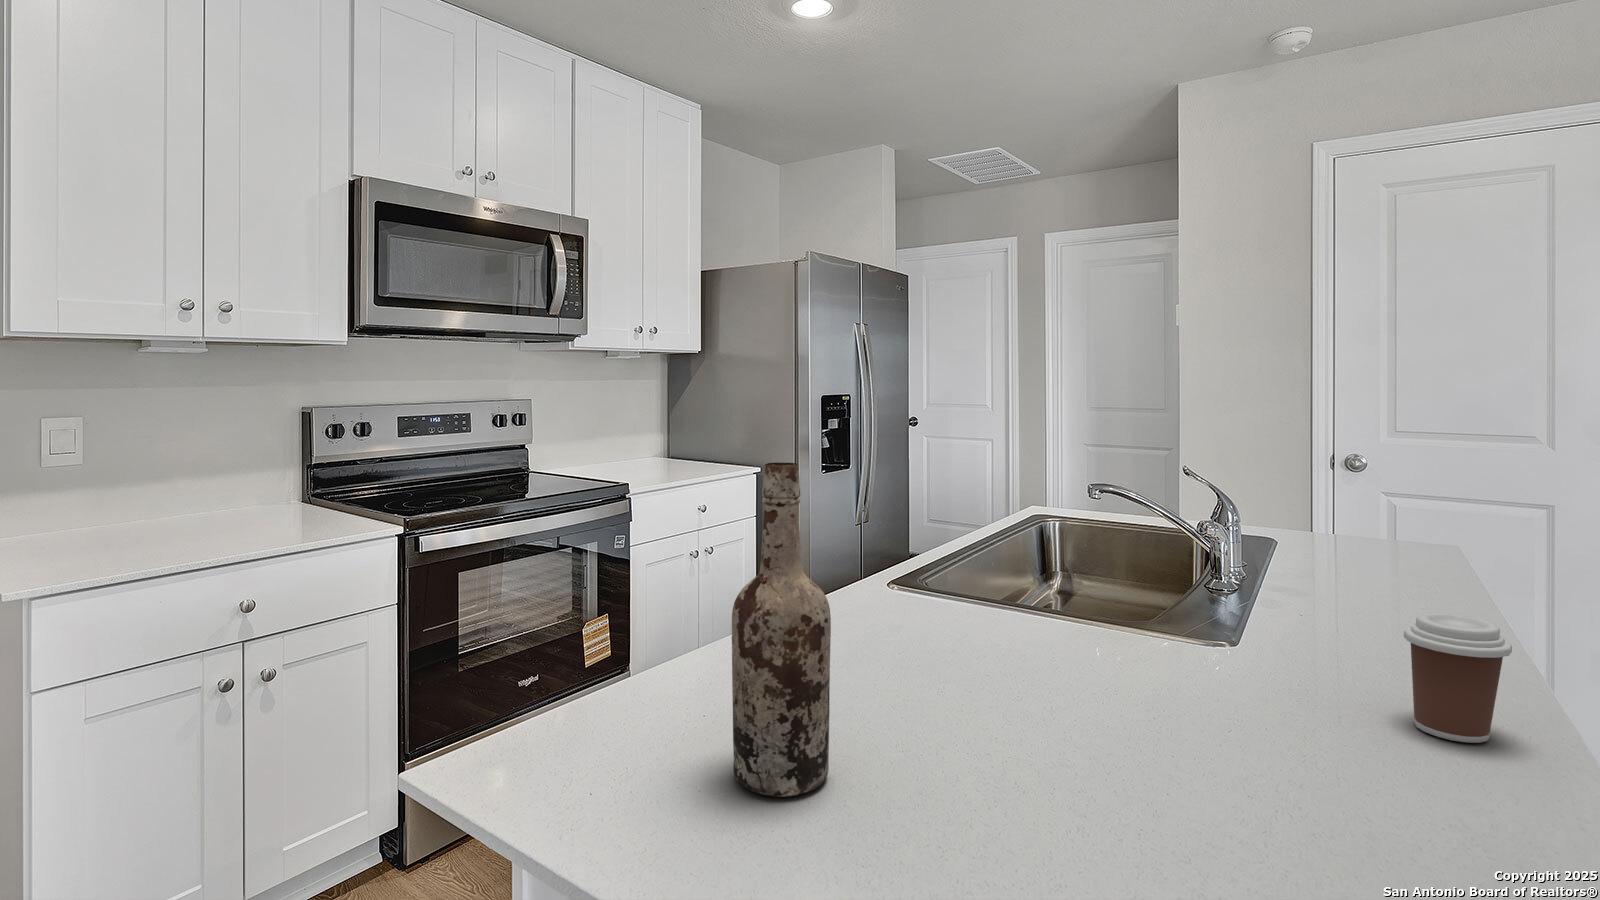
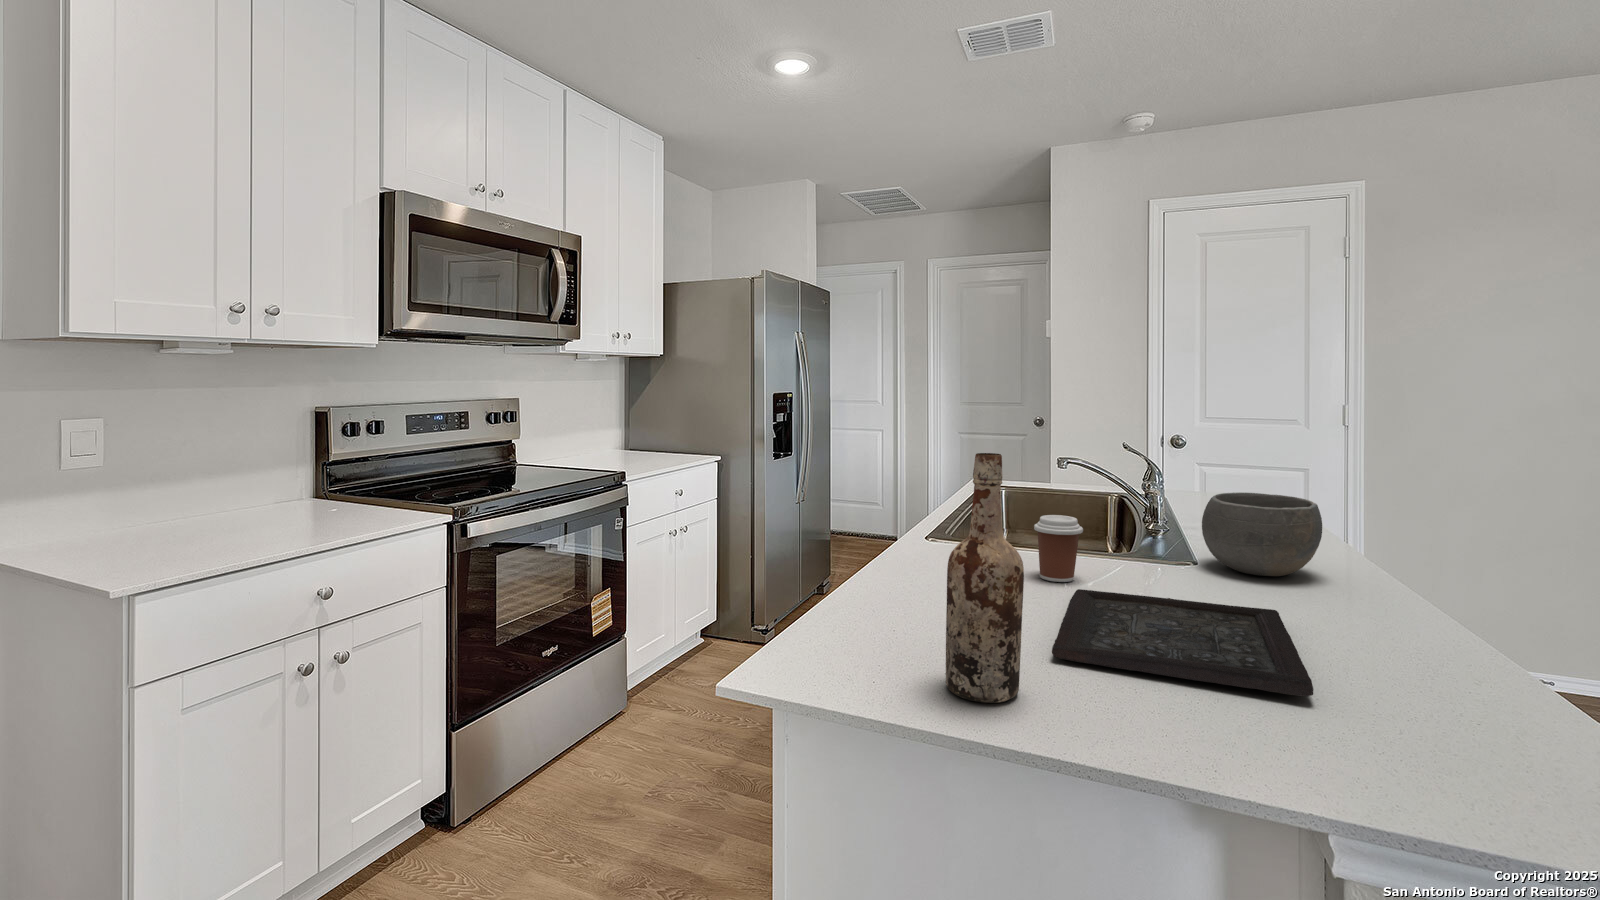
bowl: none [1249,523,1417,641] -> present [1202,492,1322,576]
coffee cup: present [1404,613,1512,743] -> present [1034,515,1083,582]
tray: none [914,646,1294,827] -> present [1052,589,1314,696]

